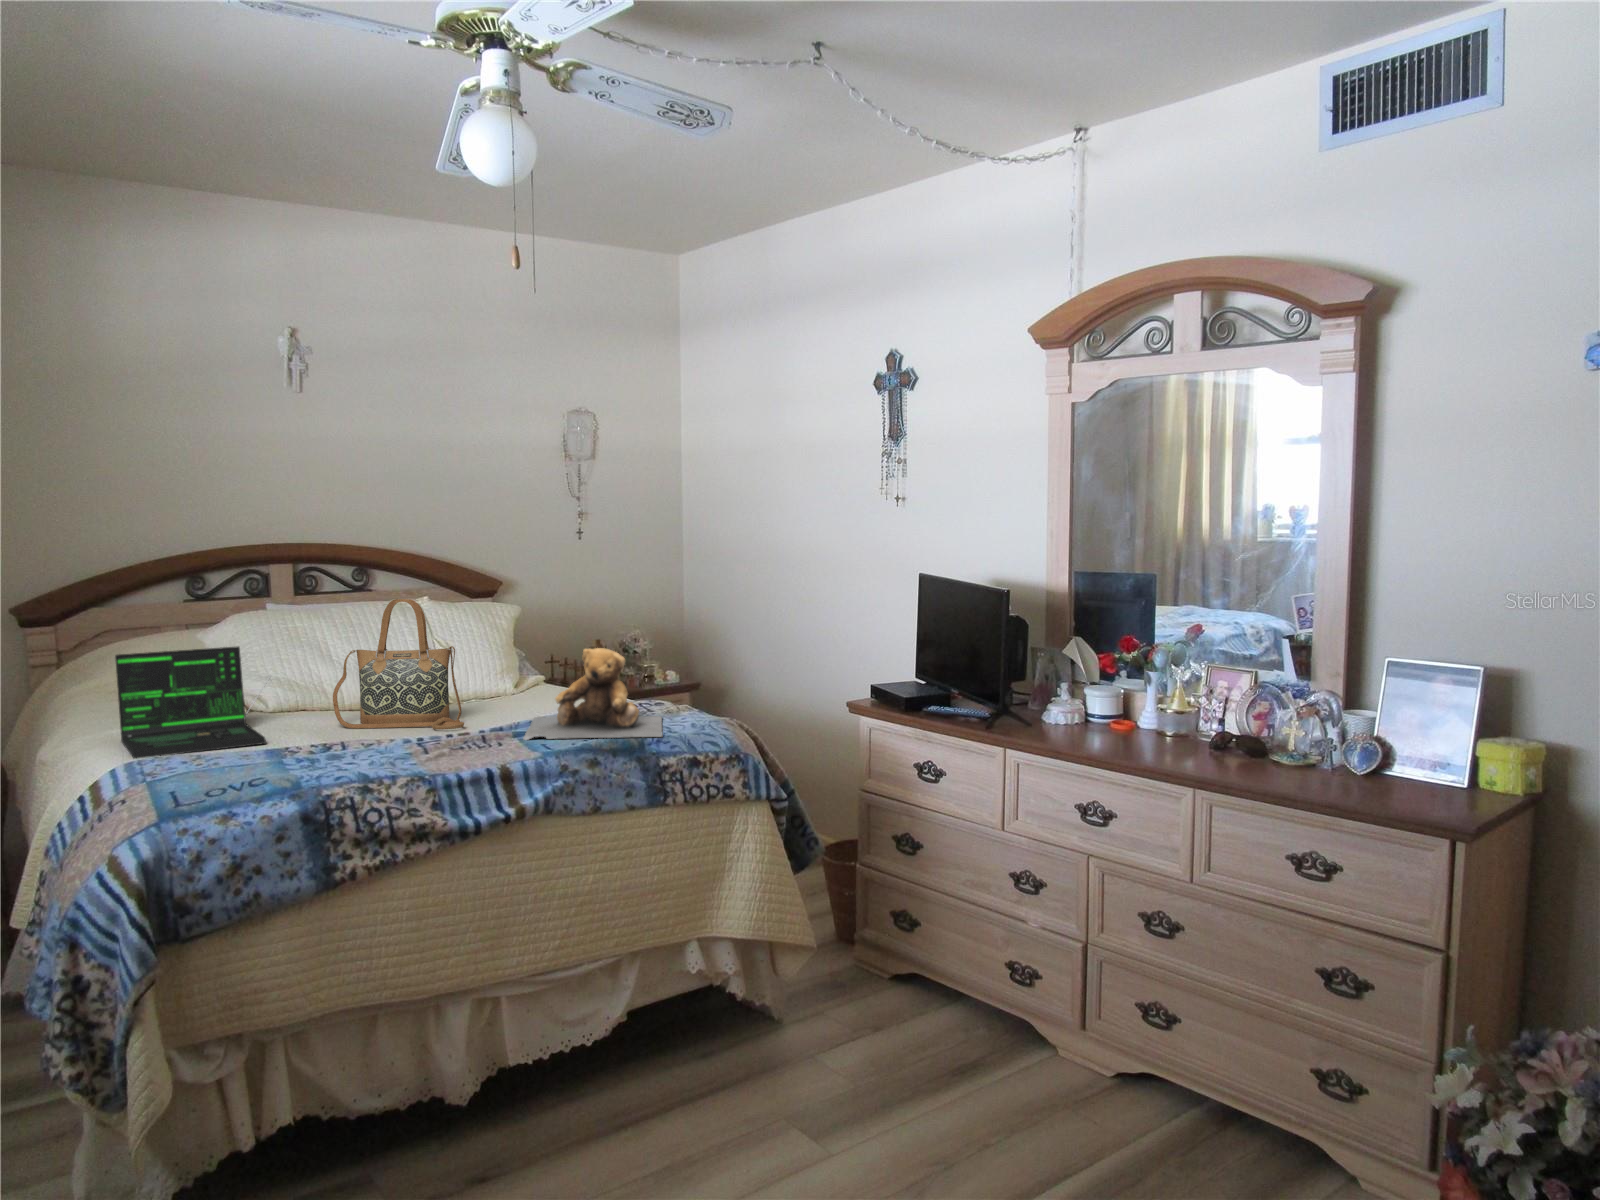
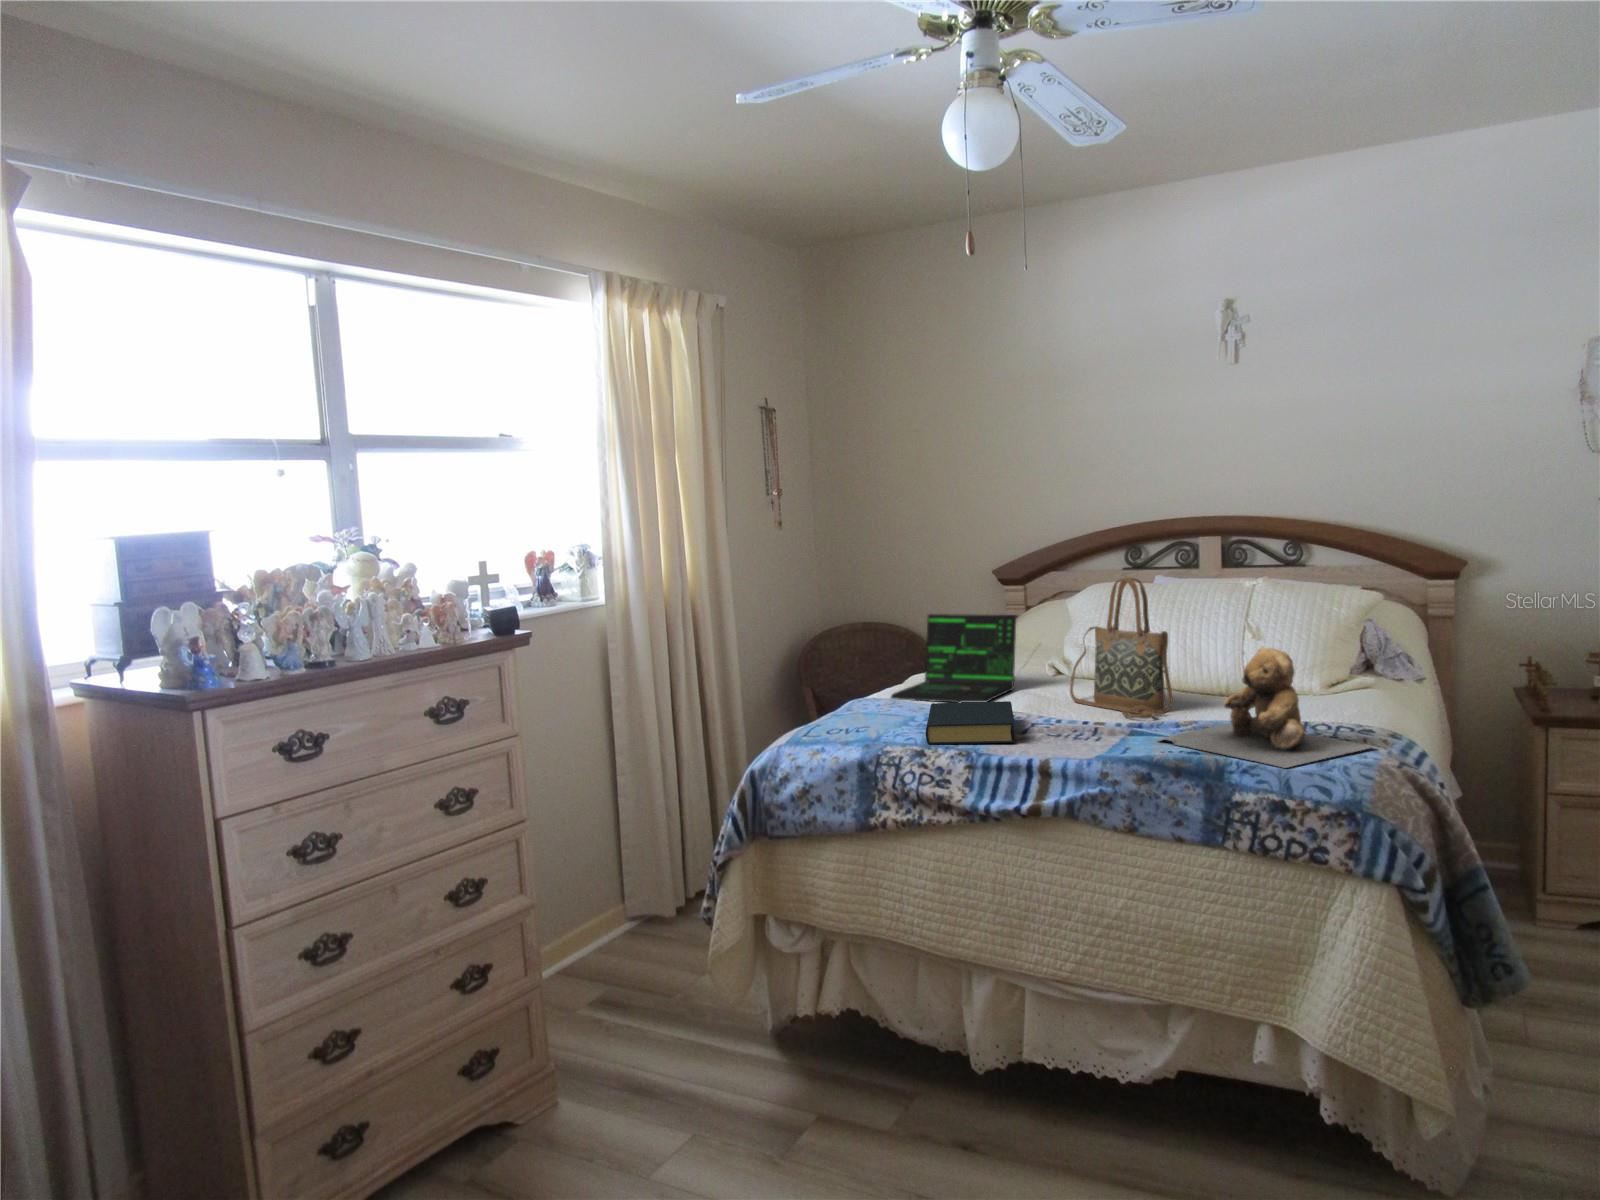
hardback book: none [275,730,434,780] -> present [926,701,1015,744]

